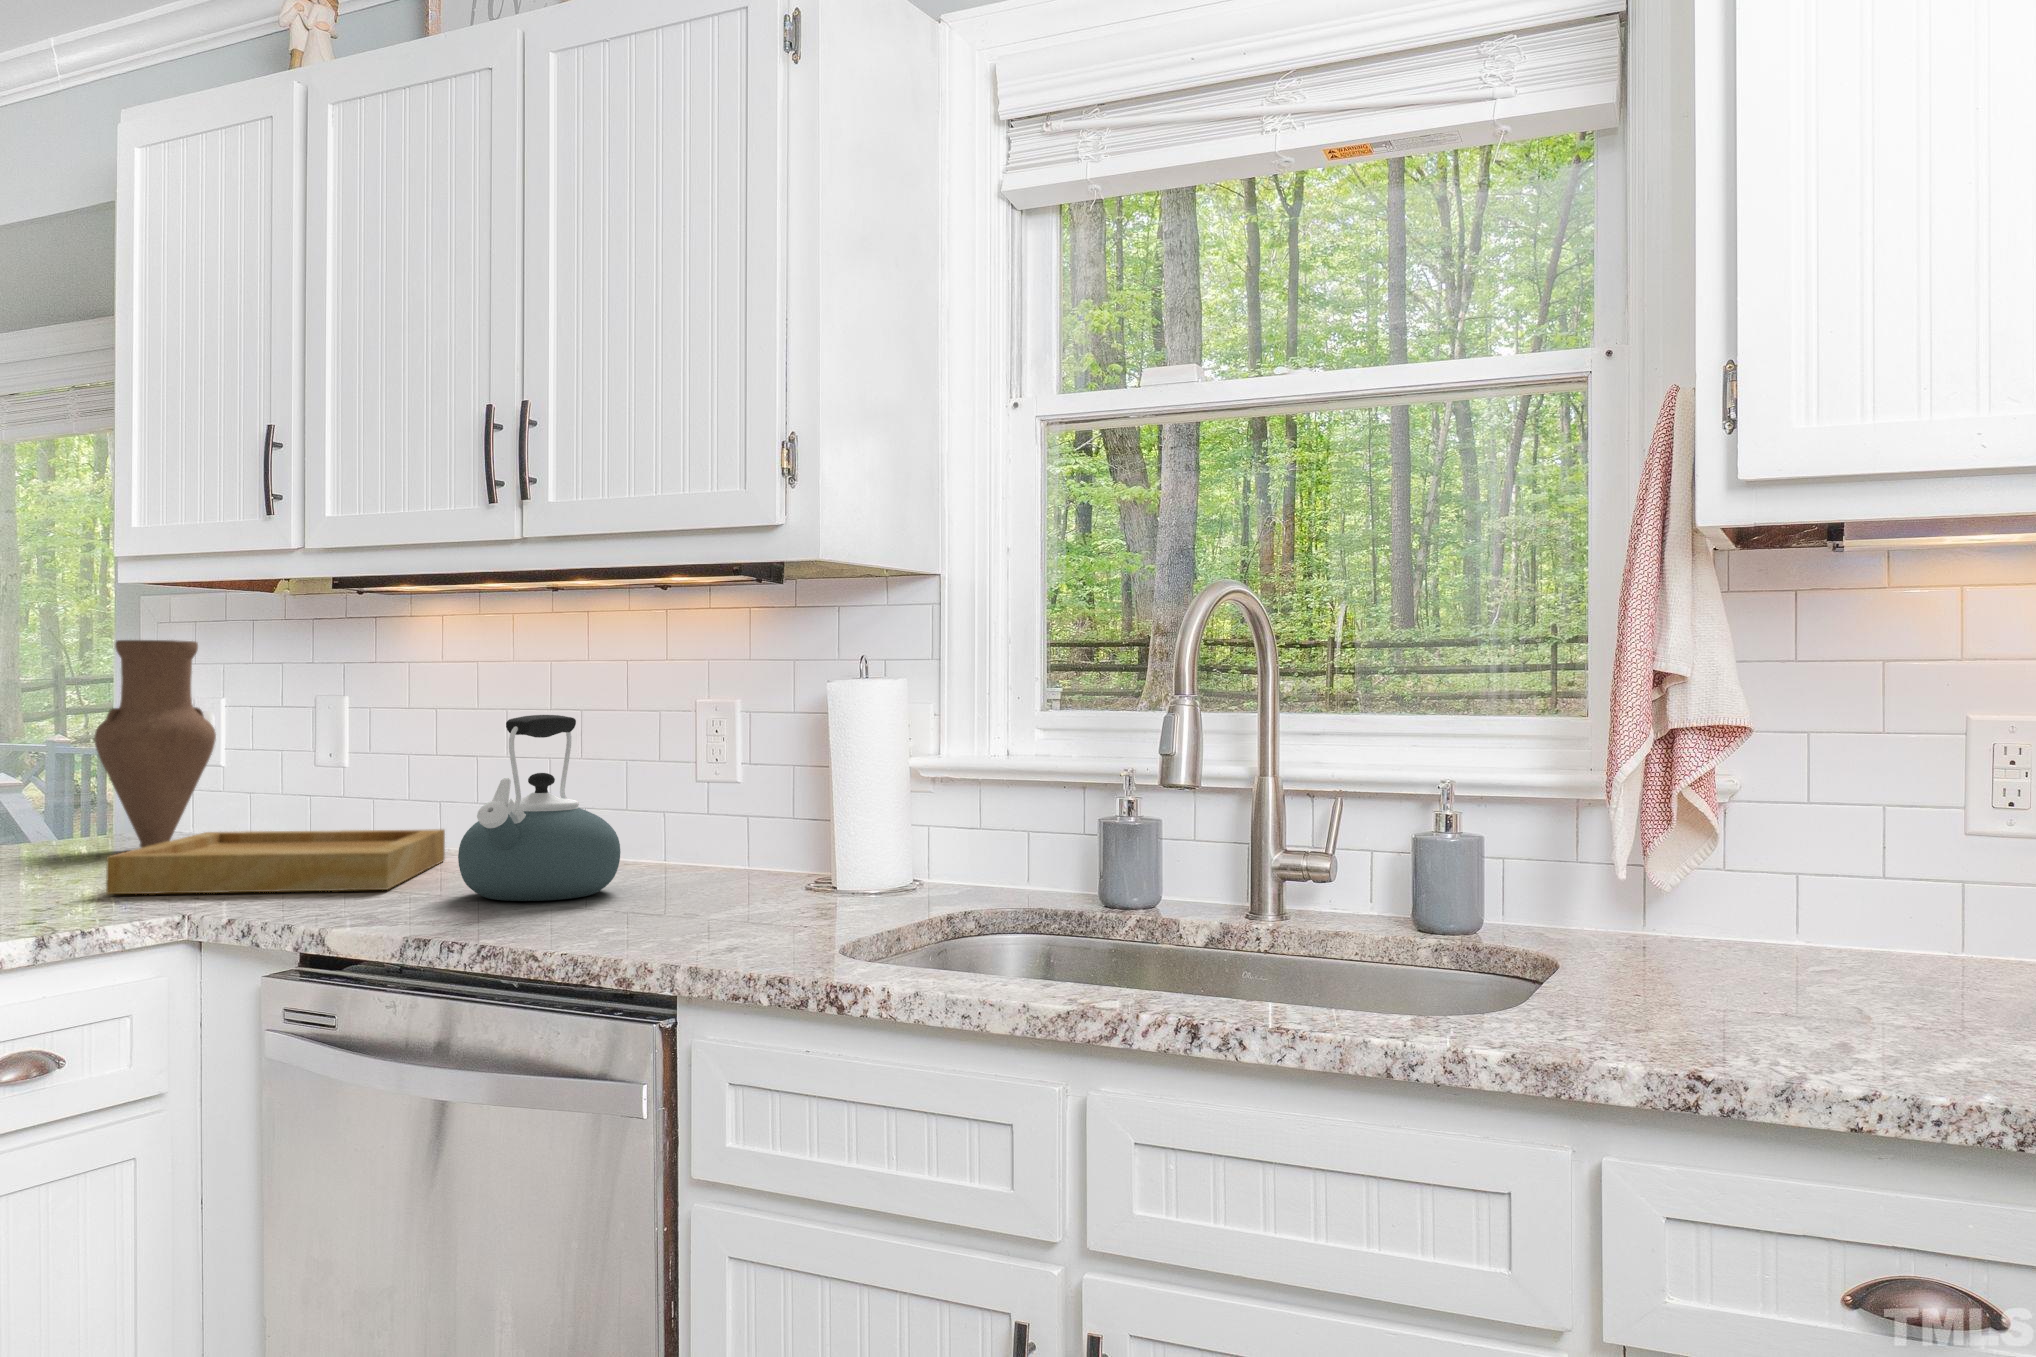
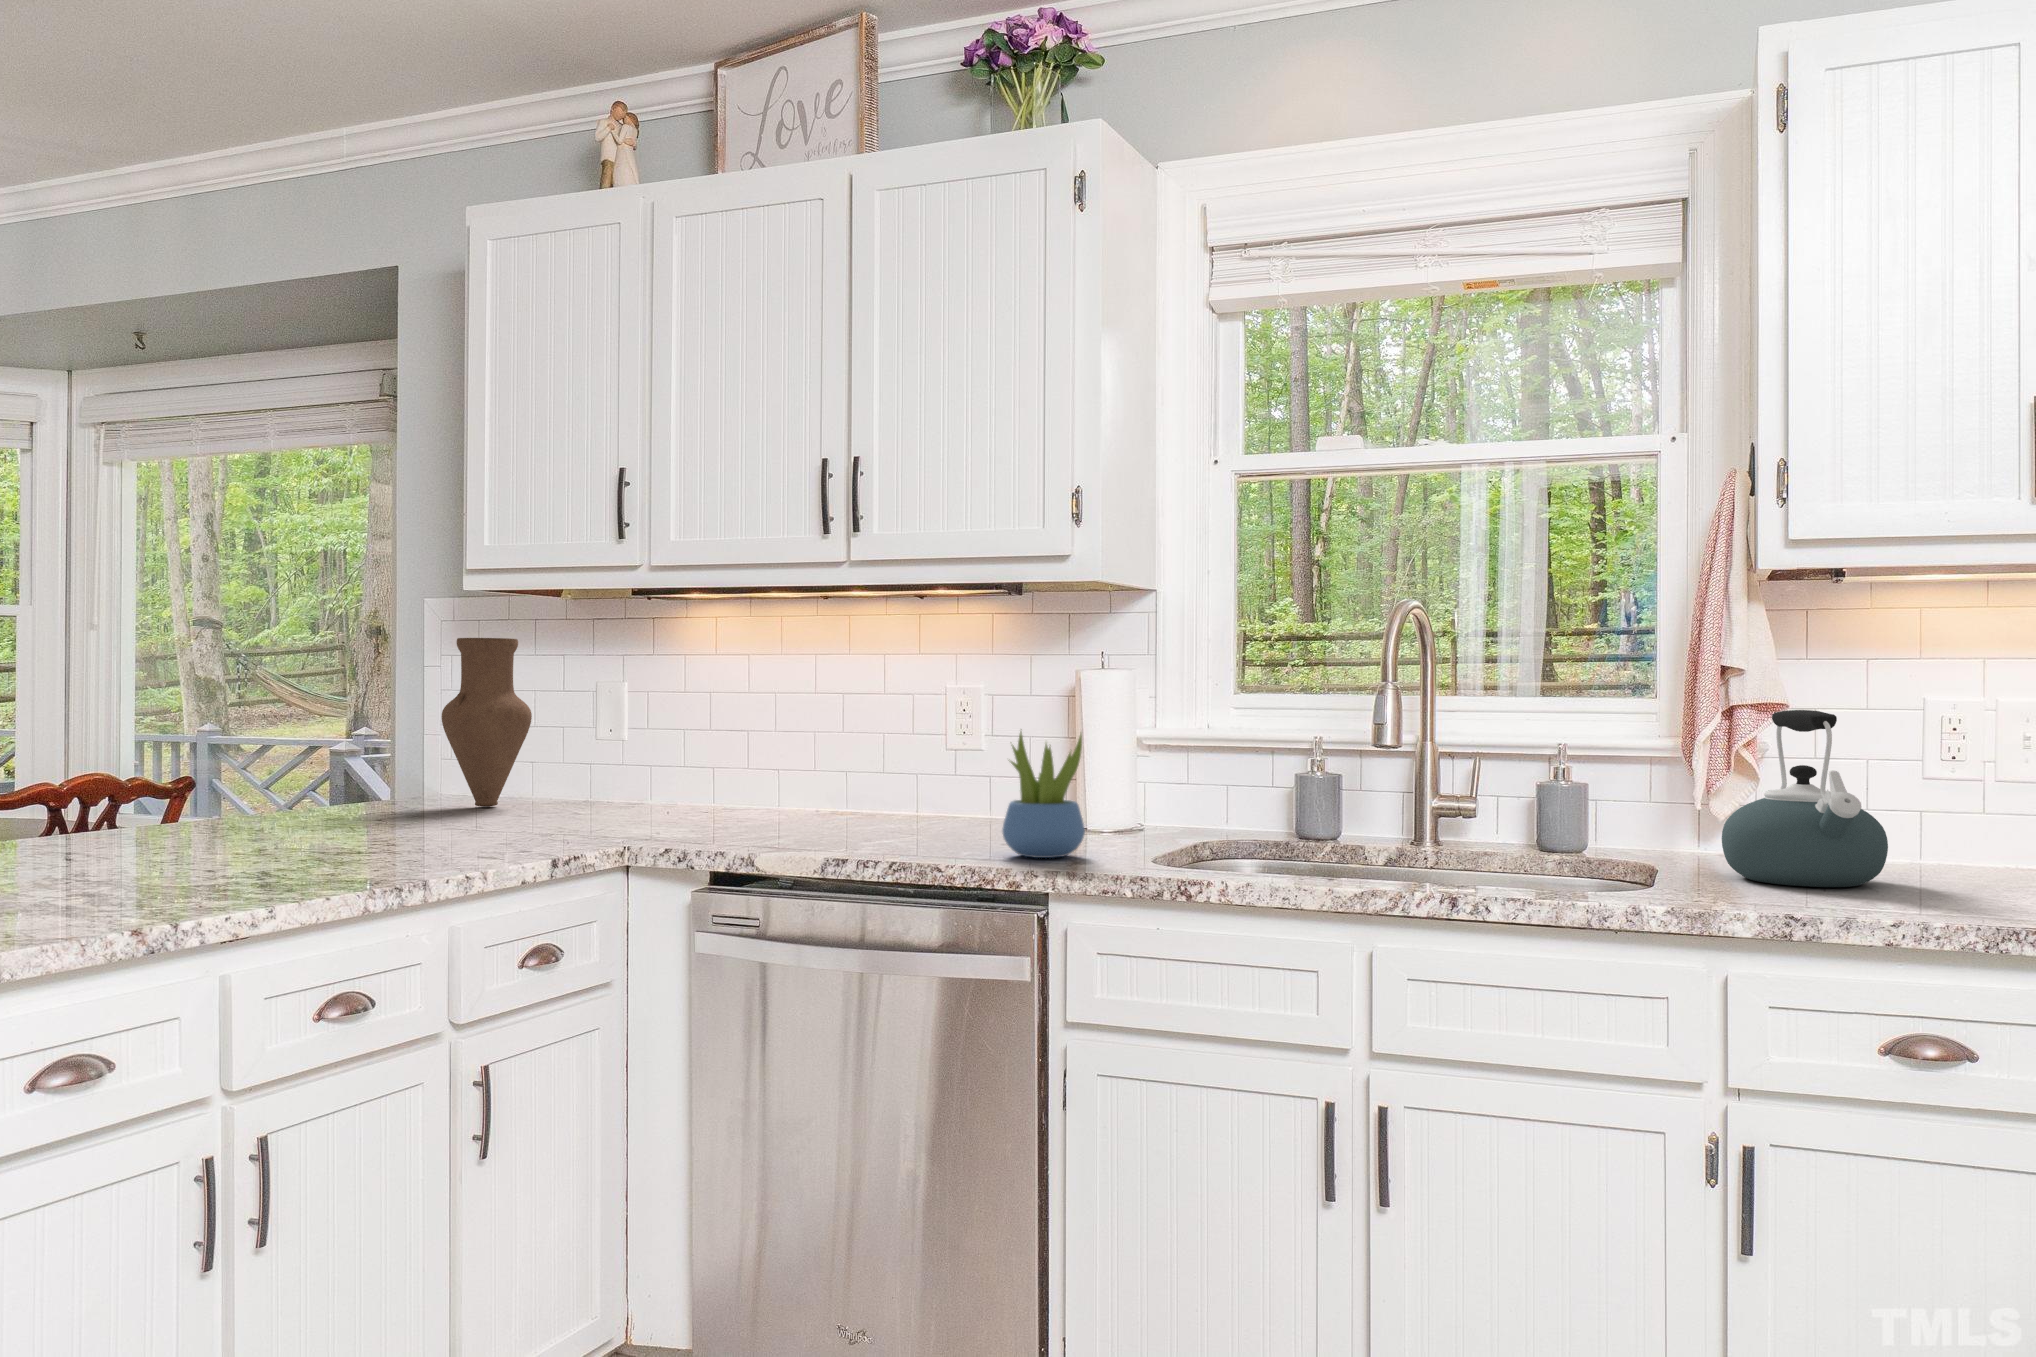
kettle: present [458,715,620,901] -> present [1722,710,1888,887]
succulent plant: none [645,760,761,940] -> present [1002,732,1085,858]
tray: present [106,829,445,894] -> none [540,789,747,834]

